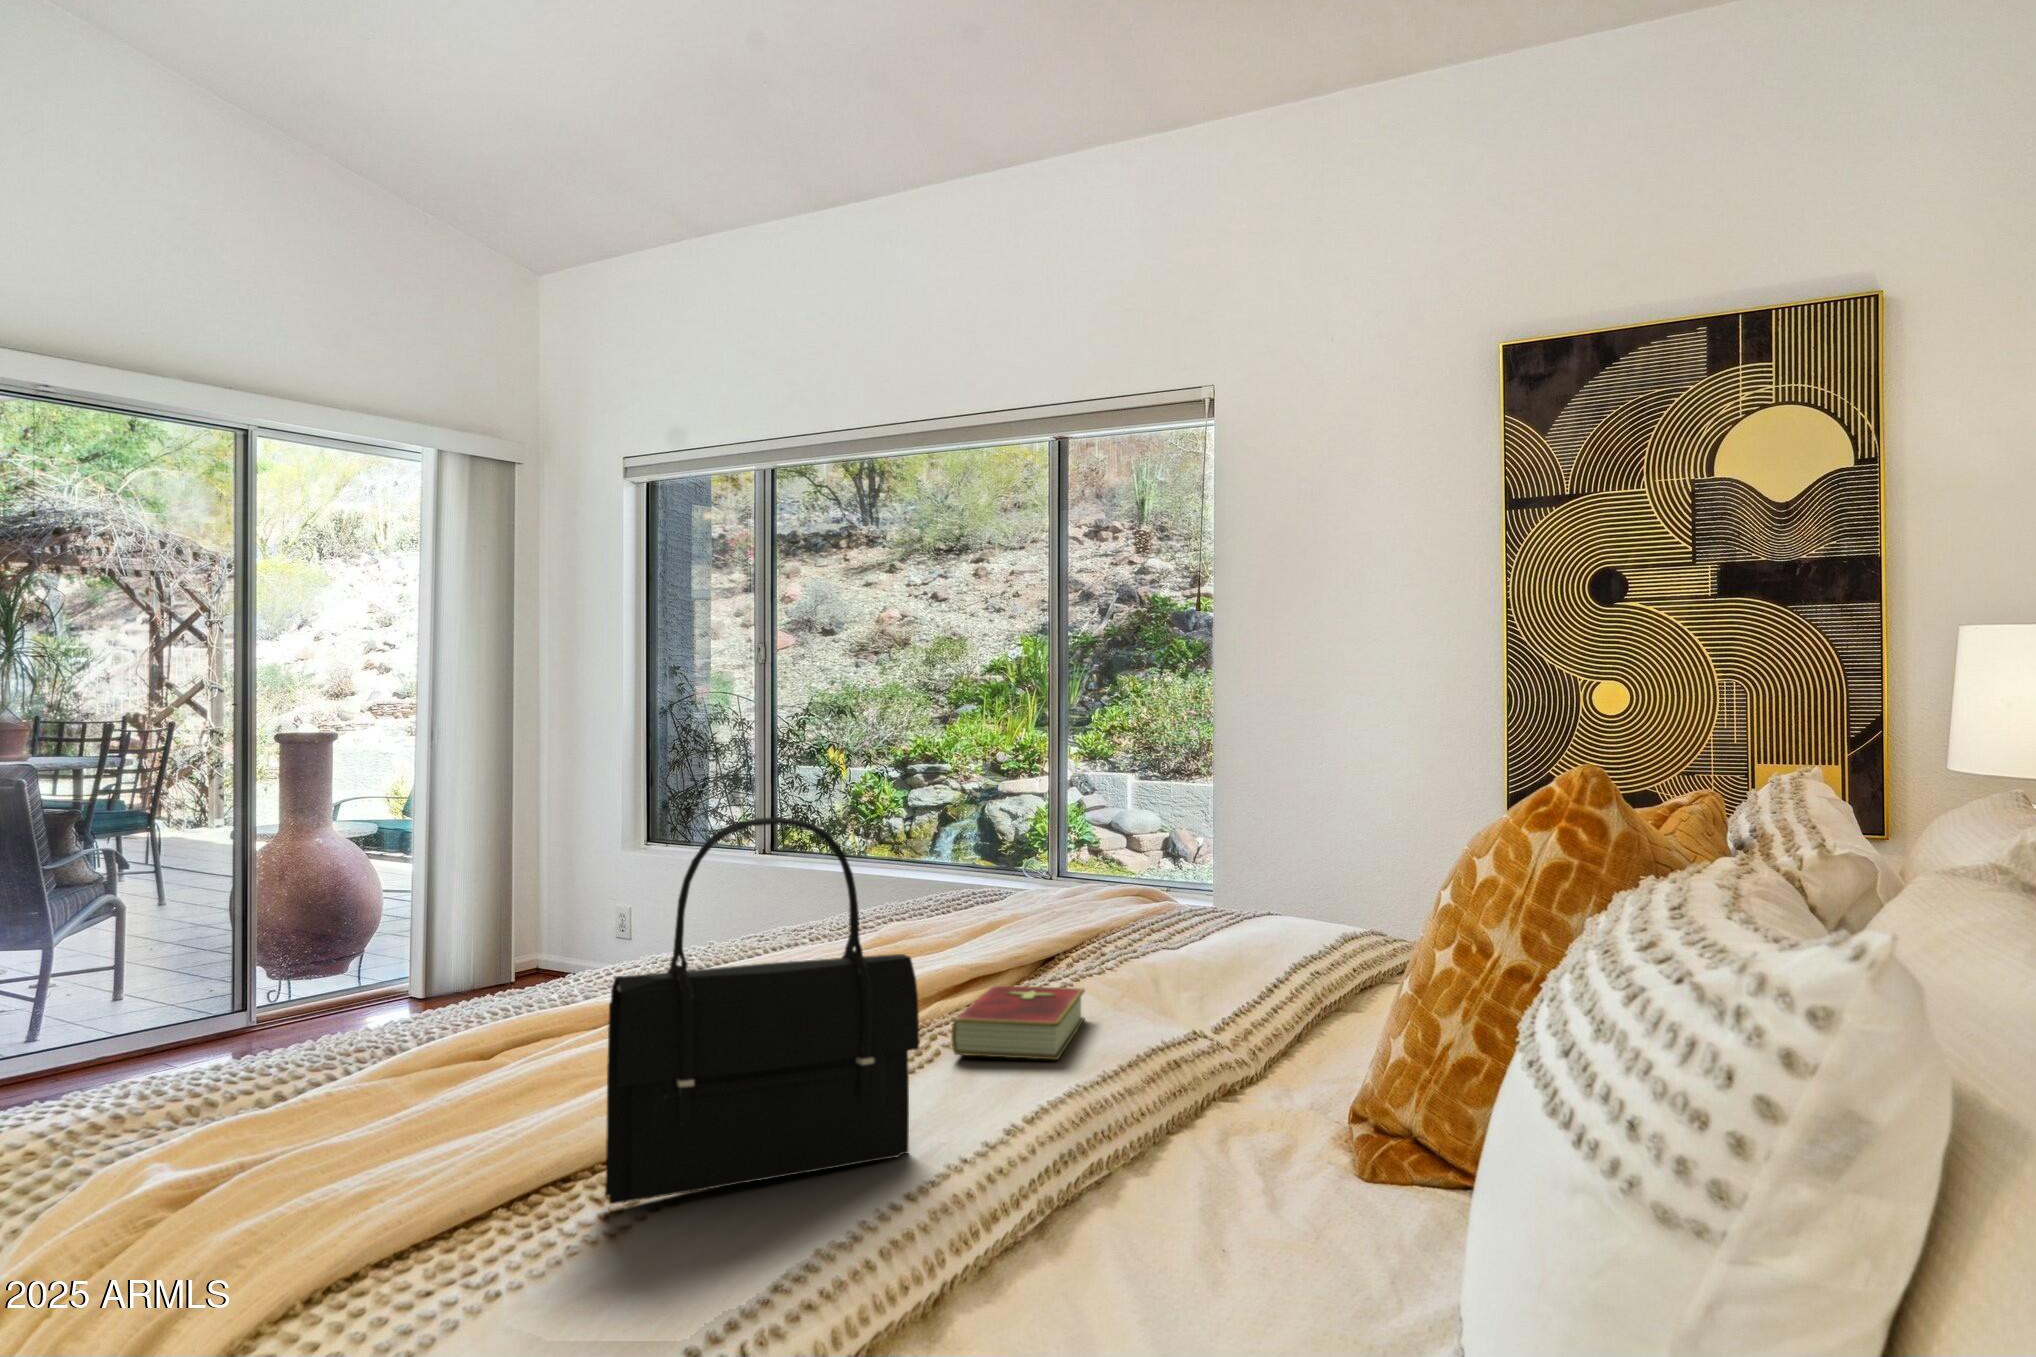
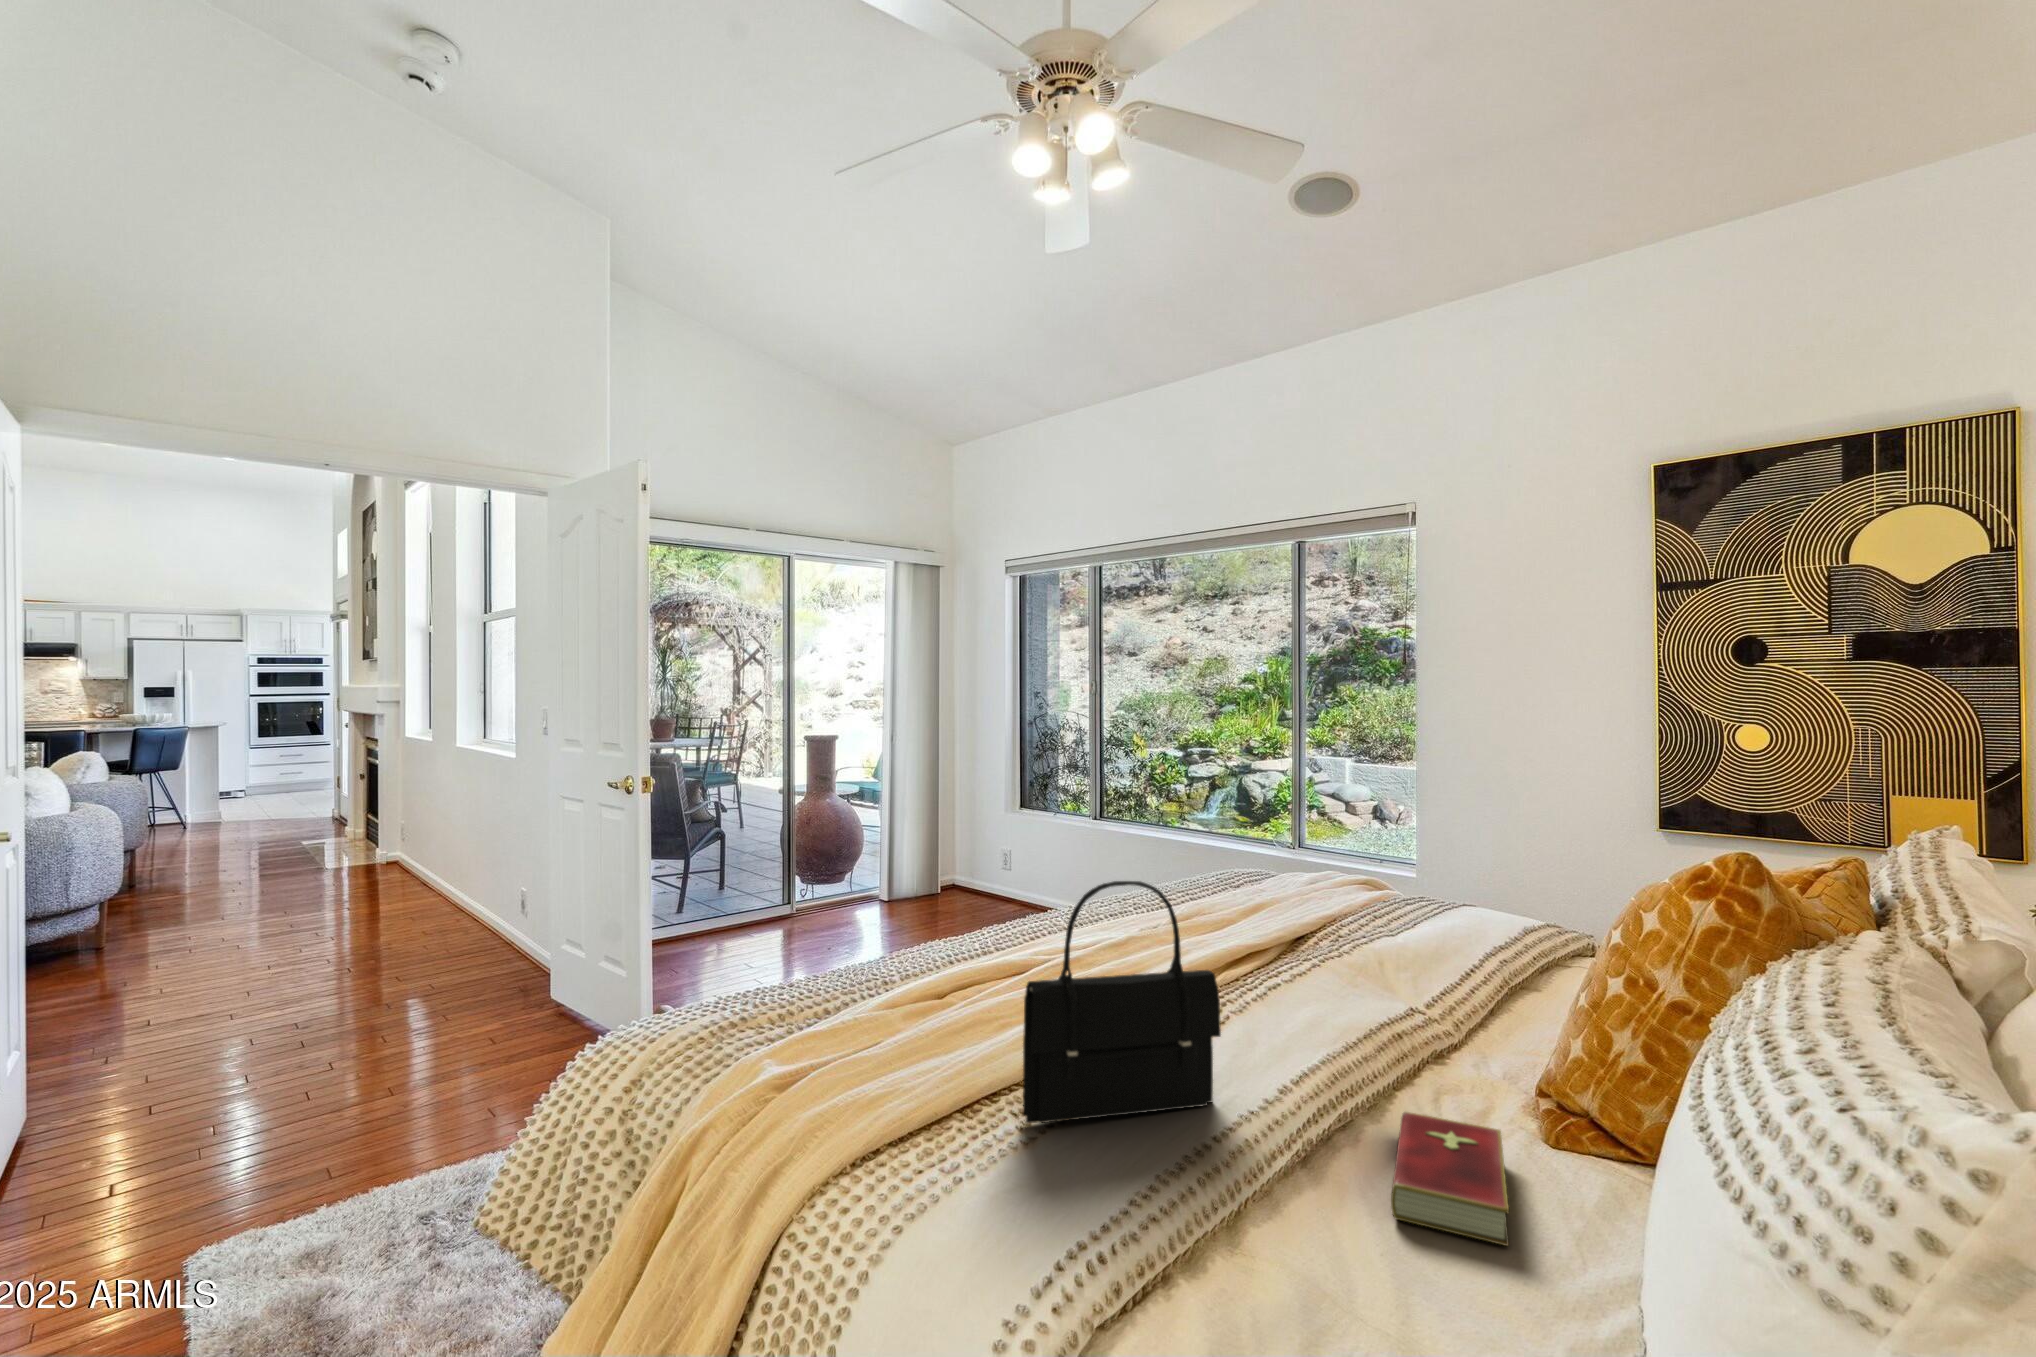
hardcover book: present [951,985,1085,1060] -> present [1391,1112,1509,1246]

